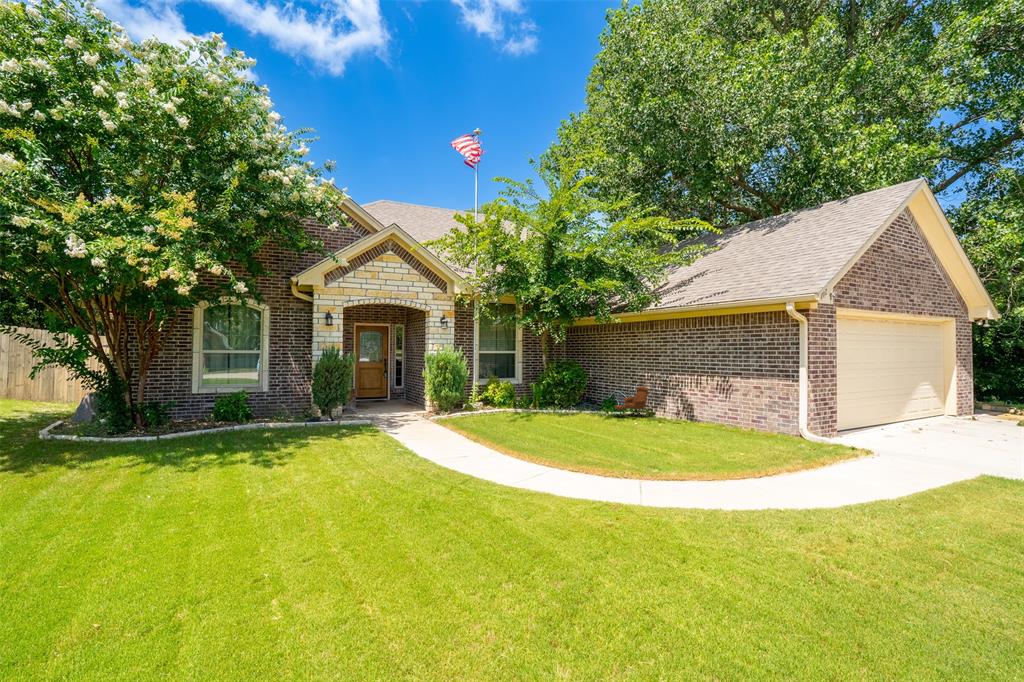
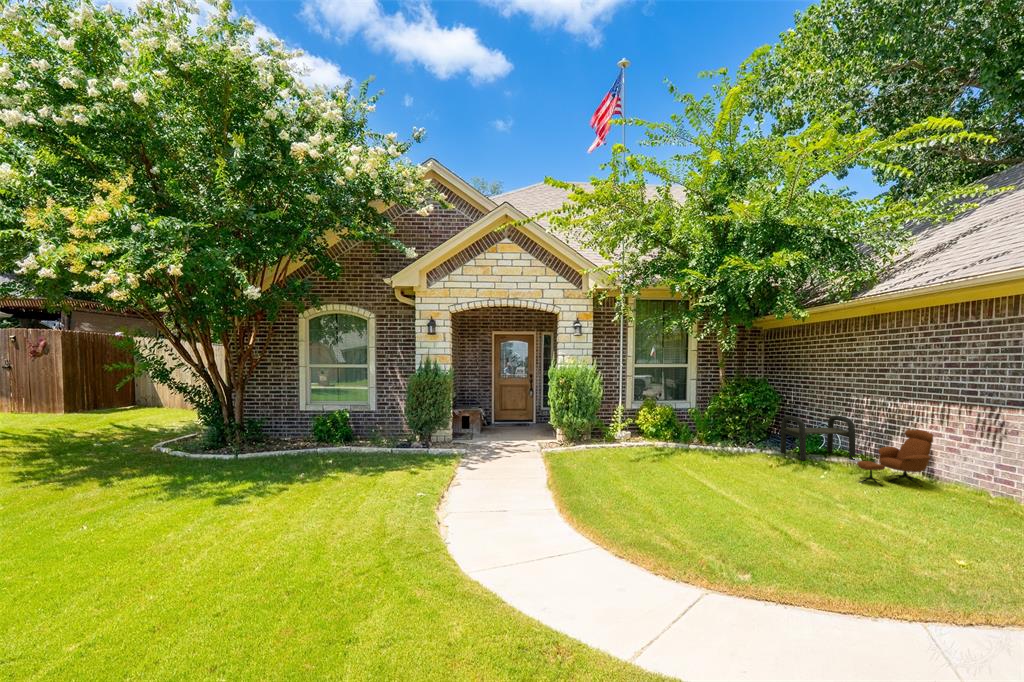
bench: none [574,382,613,410] -> present [780,415,856,460]

